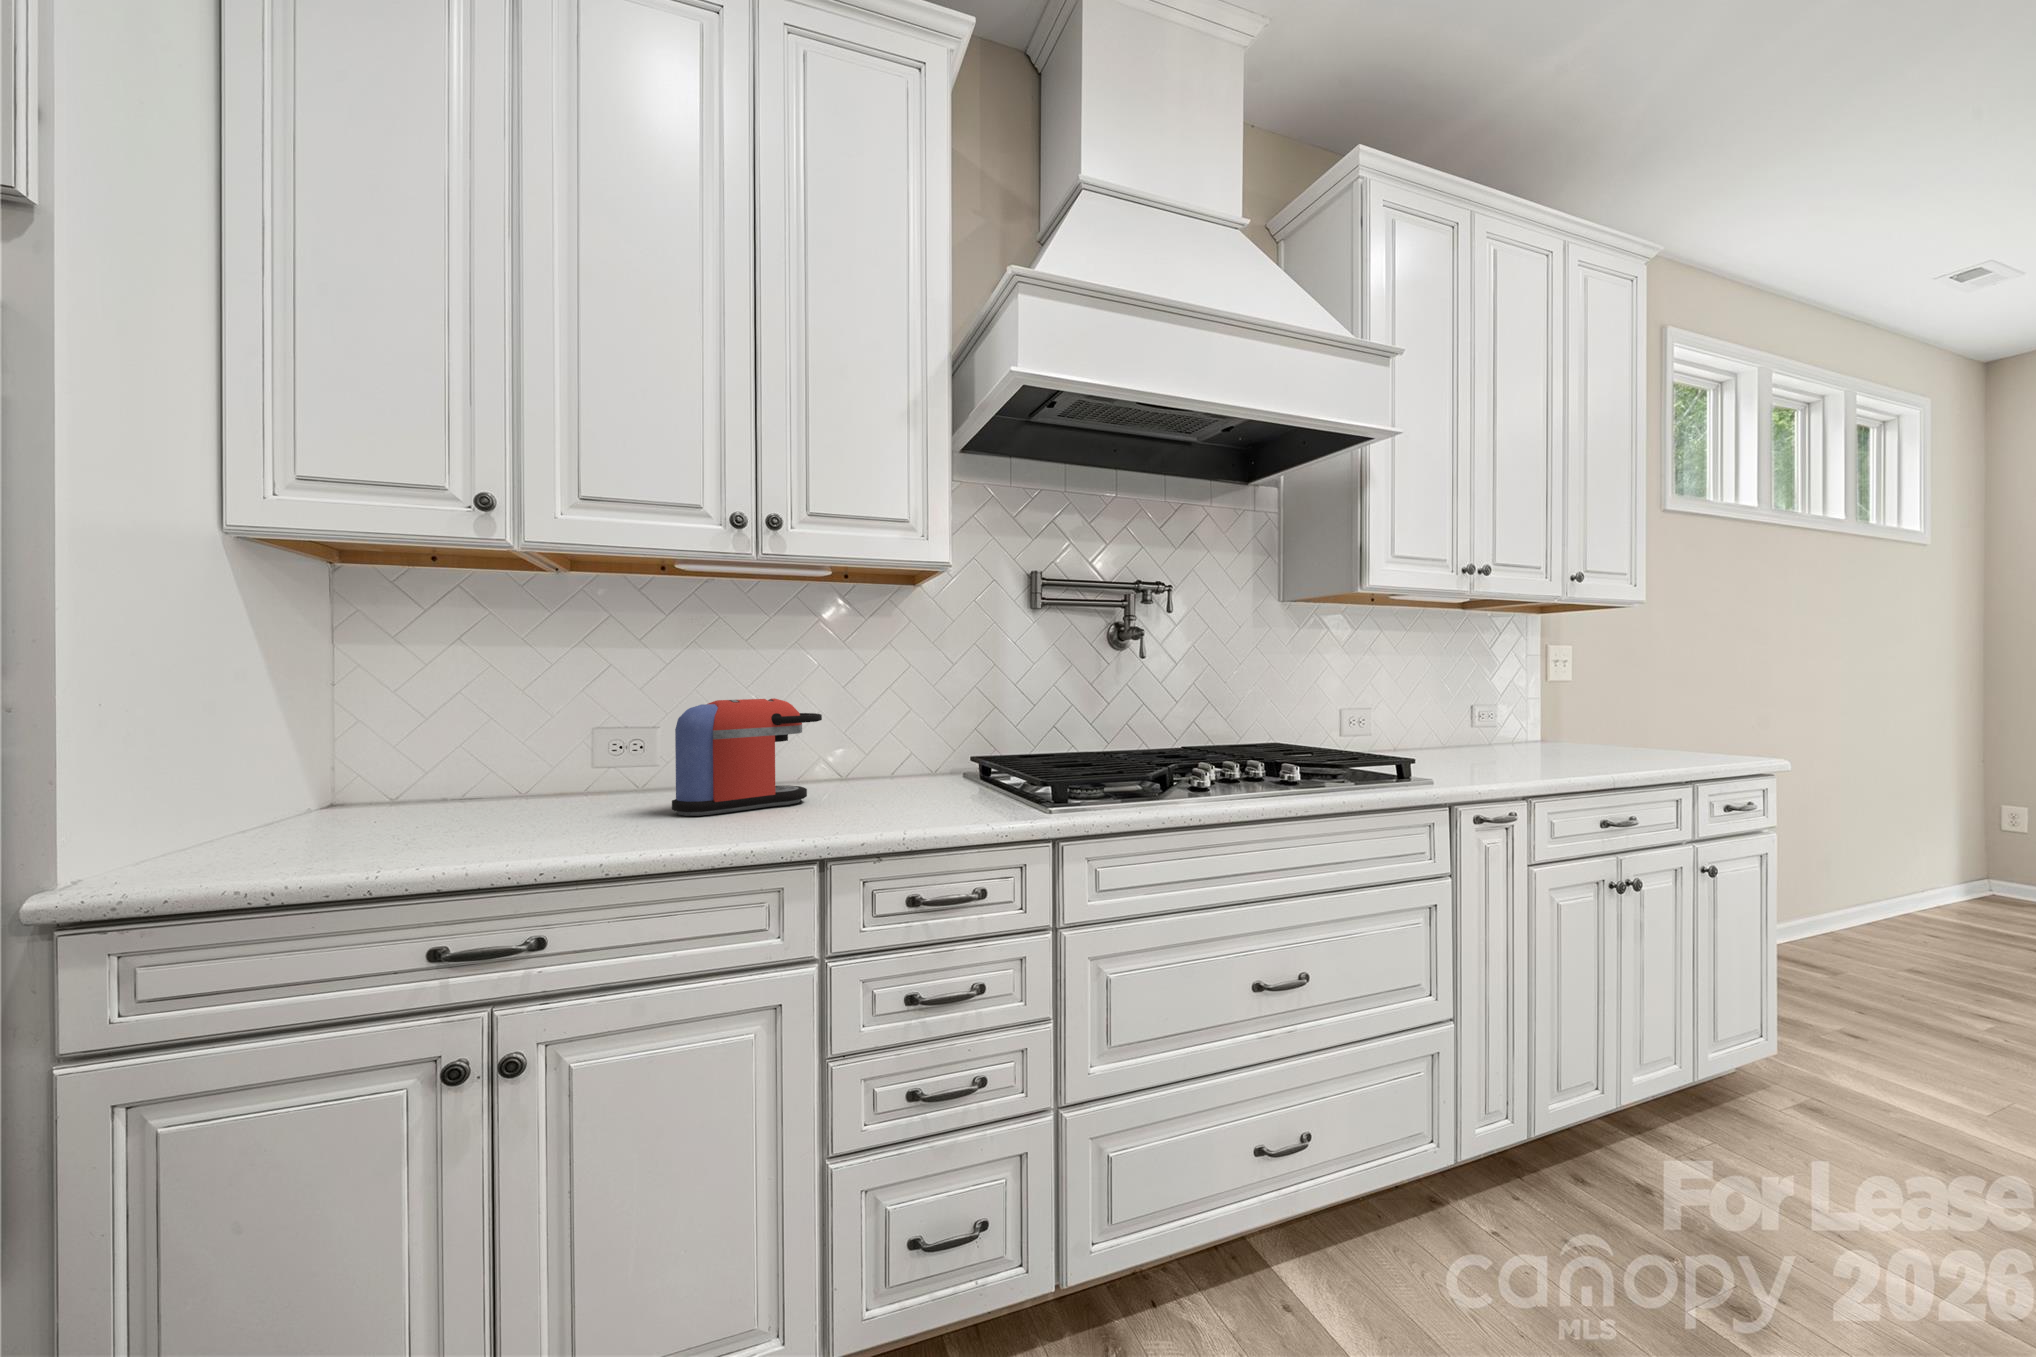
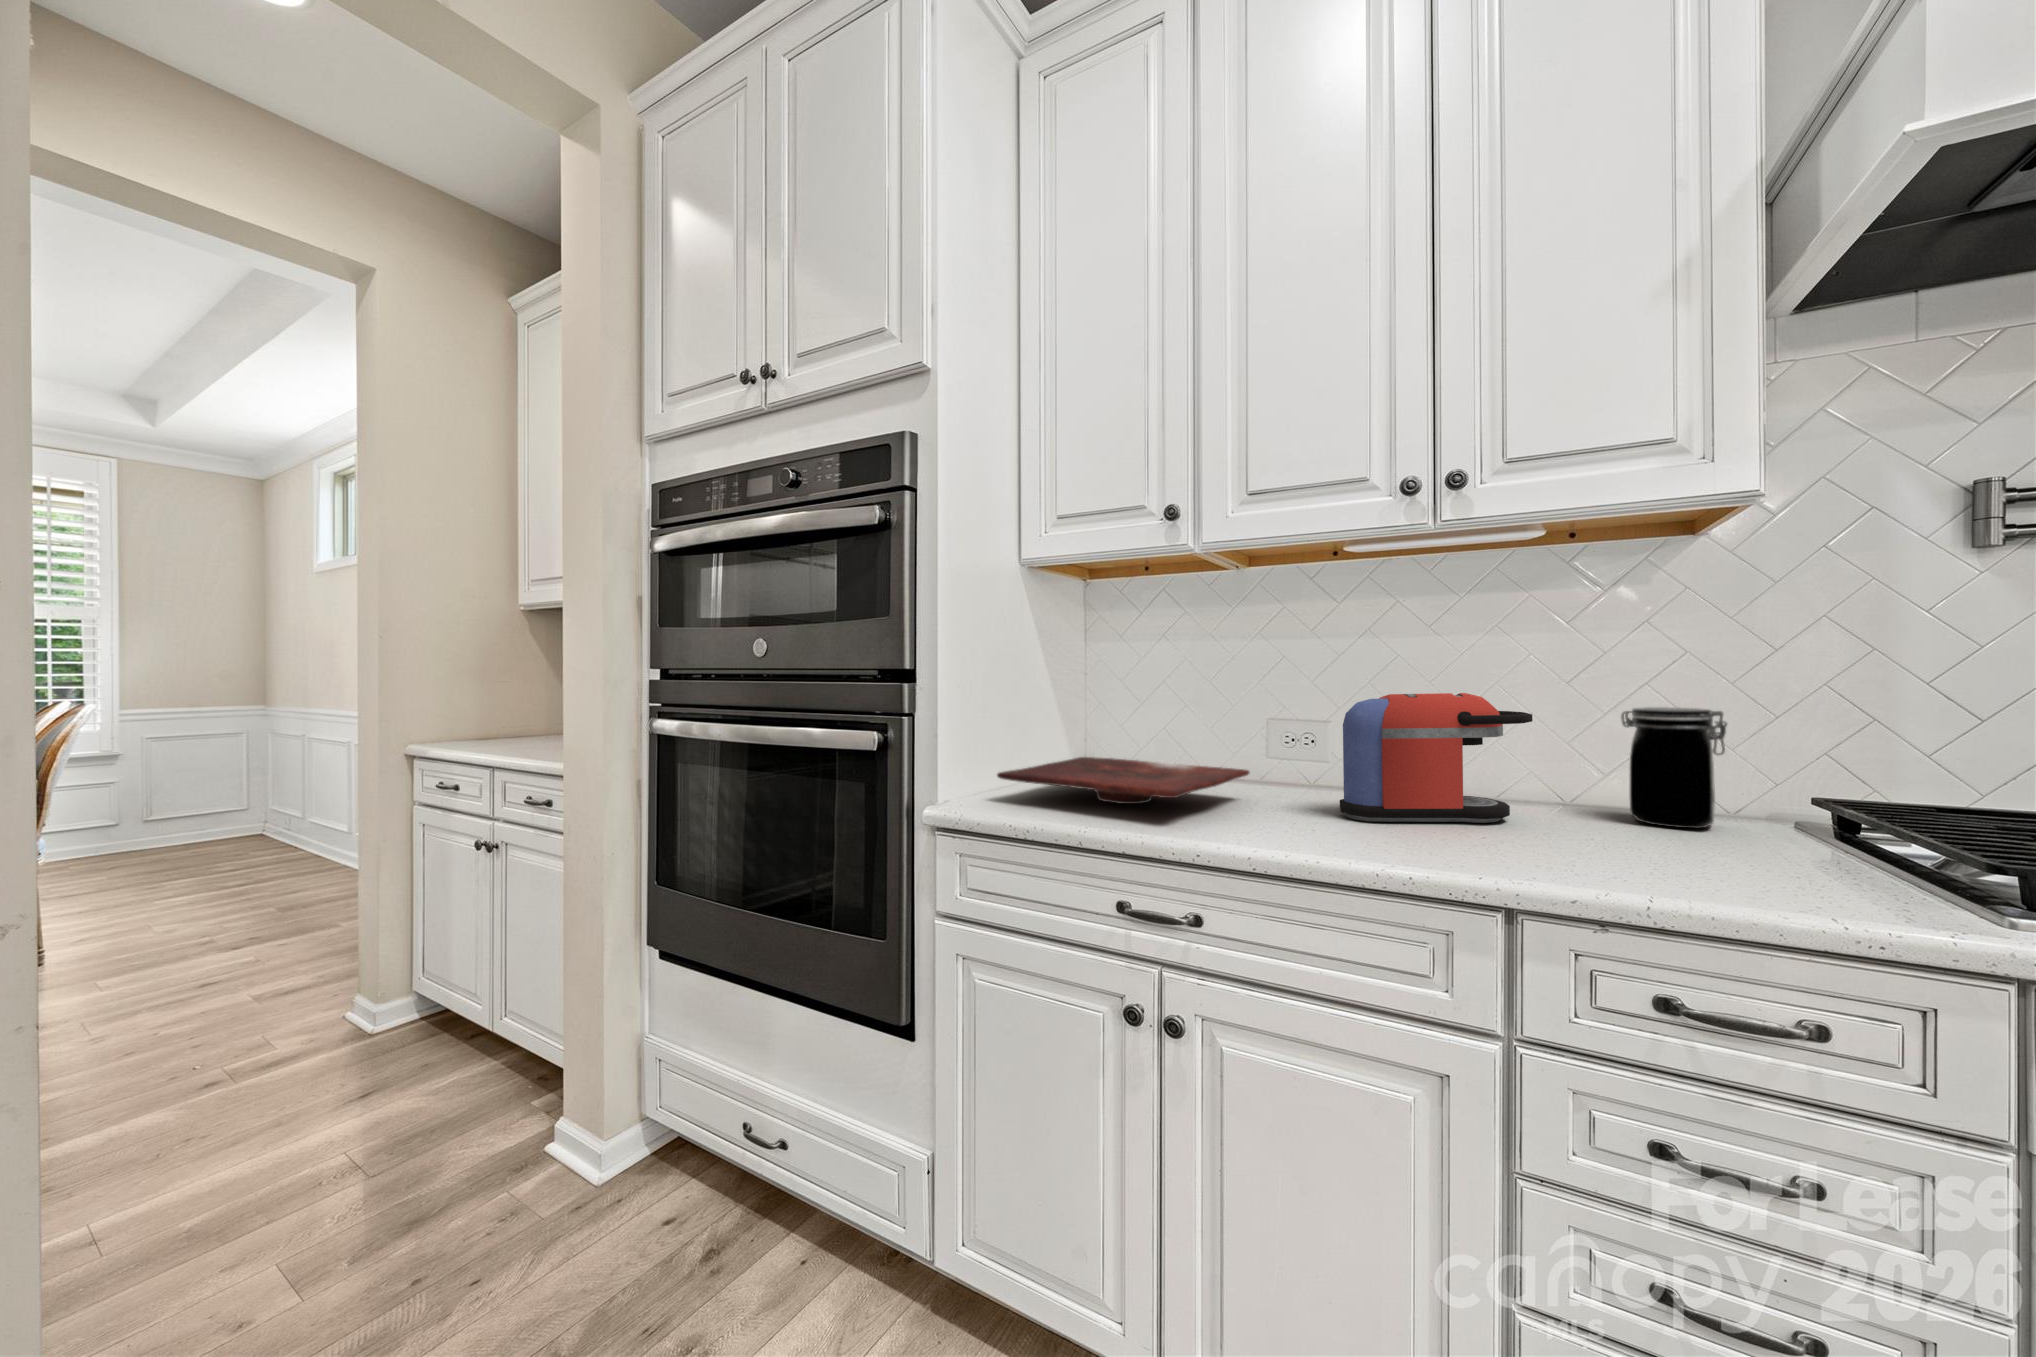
jar: none [873,707,932,792] -> present [1621,707,1727,828]
cutting board: none [199,783,574,837] -> present [997,757,1249,804]

